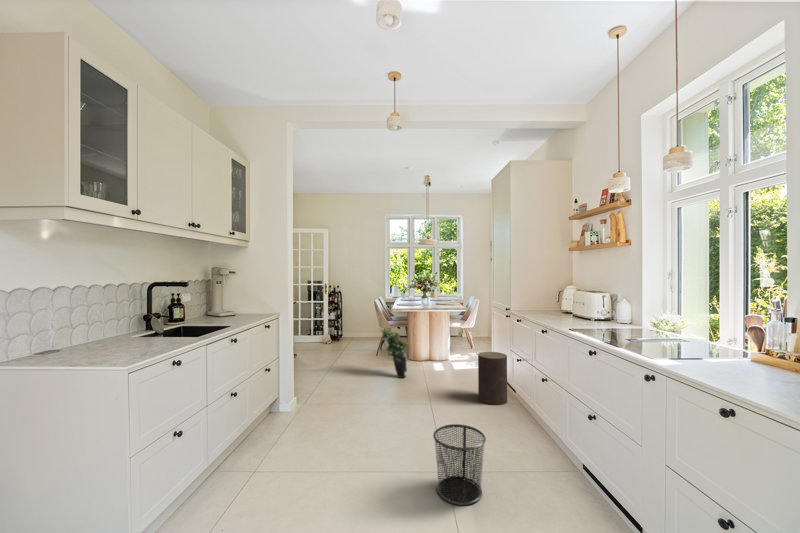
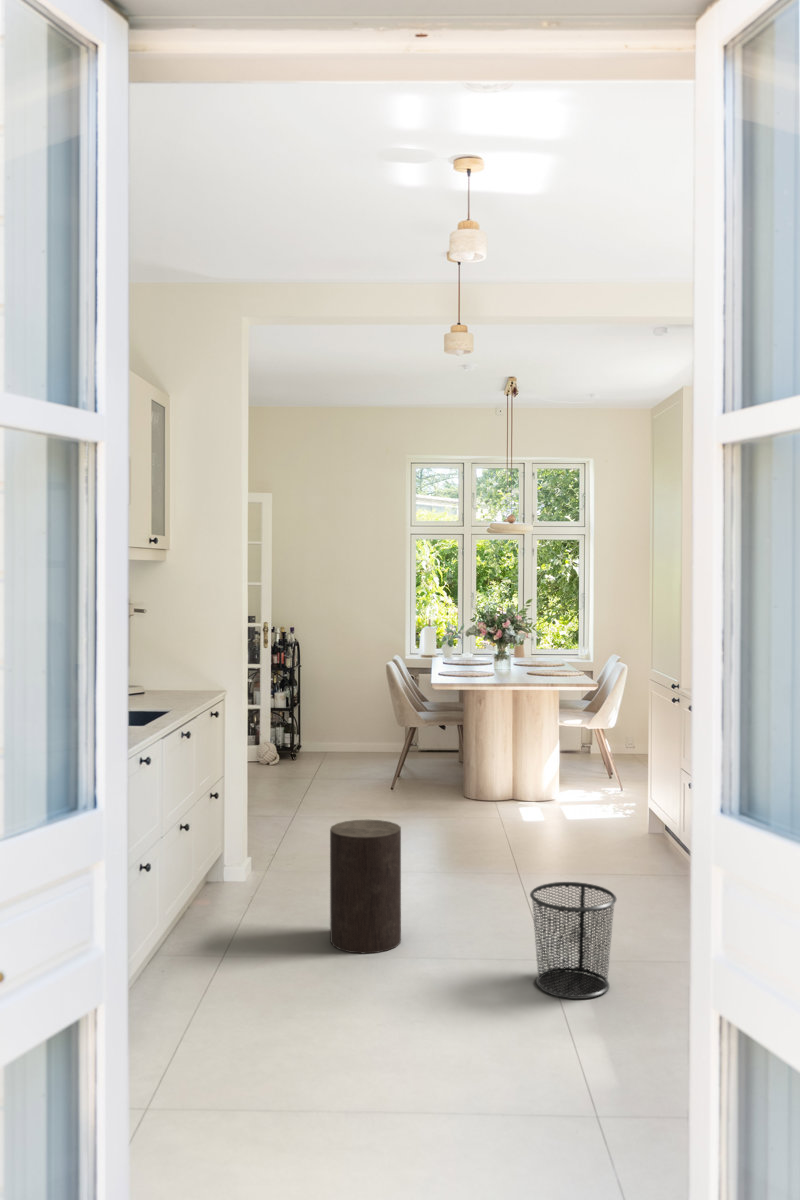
potted plant: present [380,328,408,378] -> none [407,723,472,832]
stool: present [478,352,507,405] -> present [330,820,401,953]

